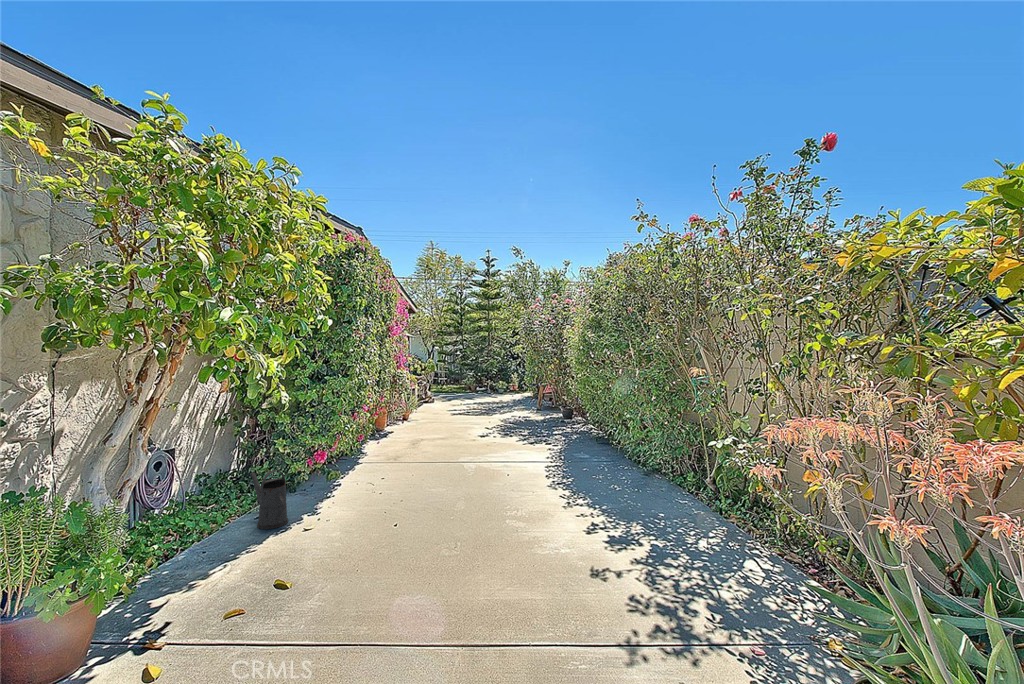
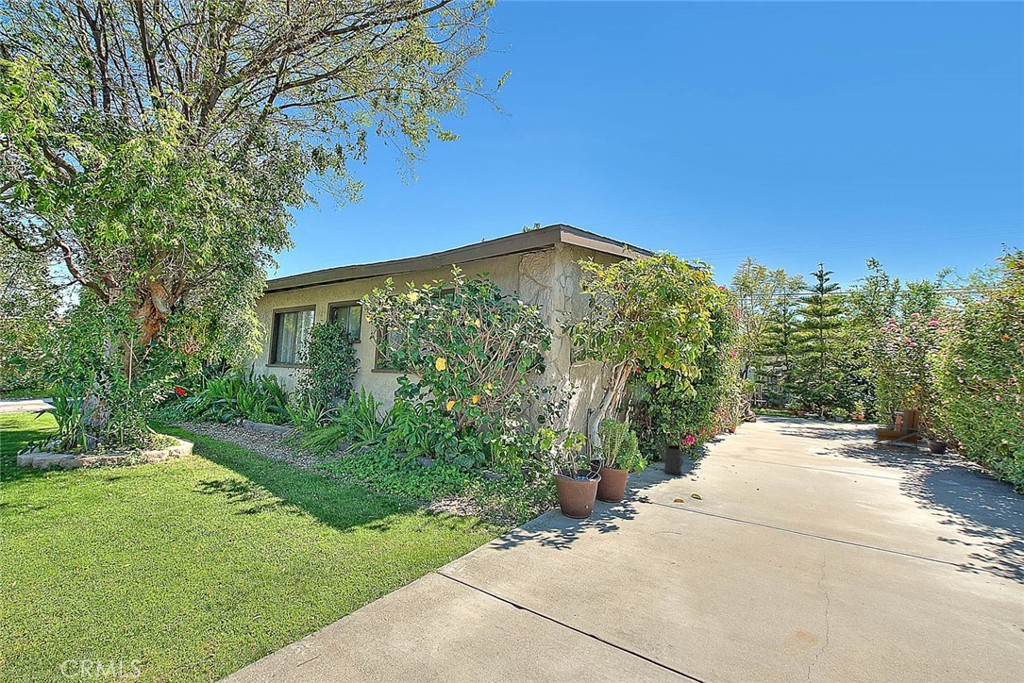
lounge chair: none [525,380,561,420] -> present [873,409,925,453]

